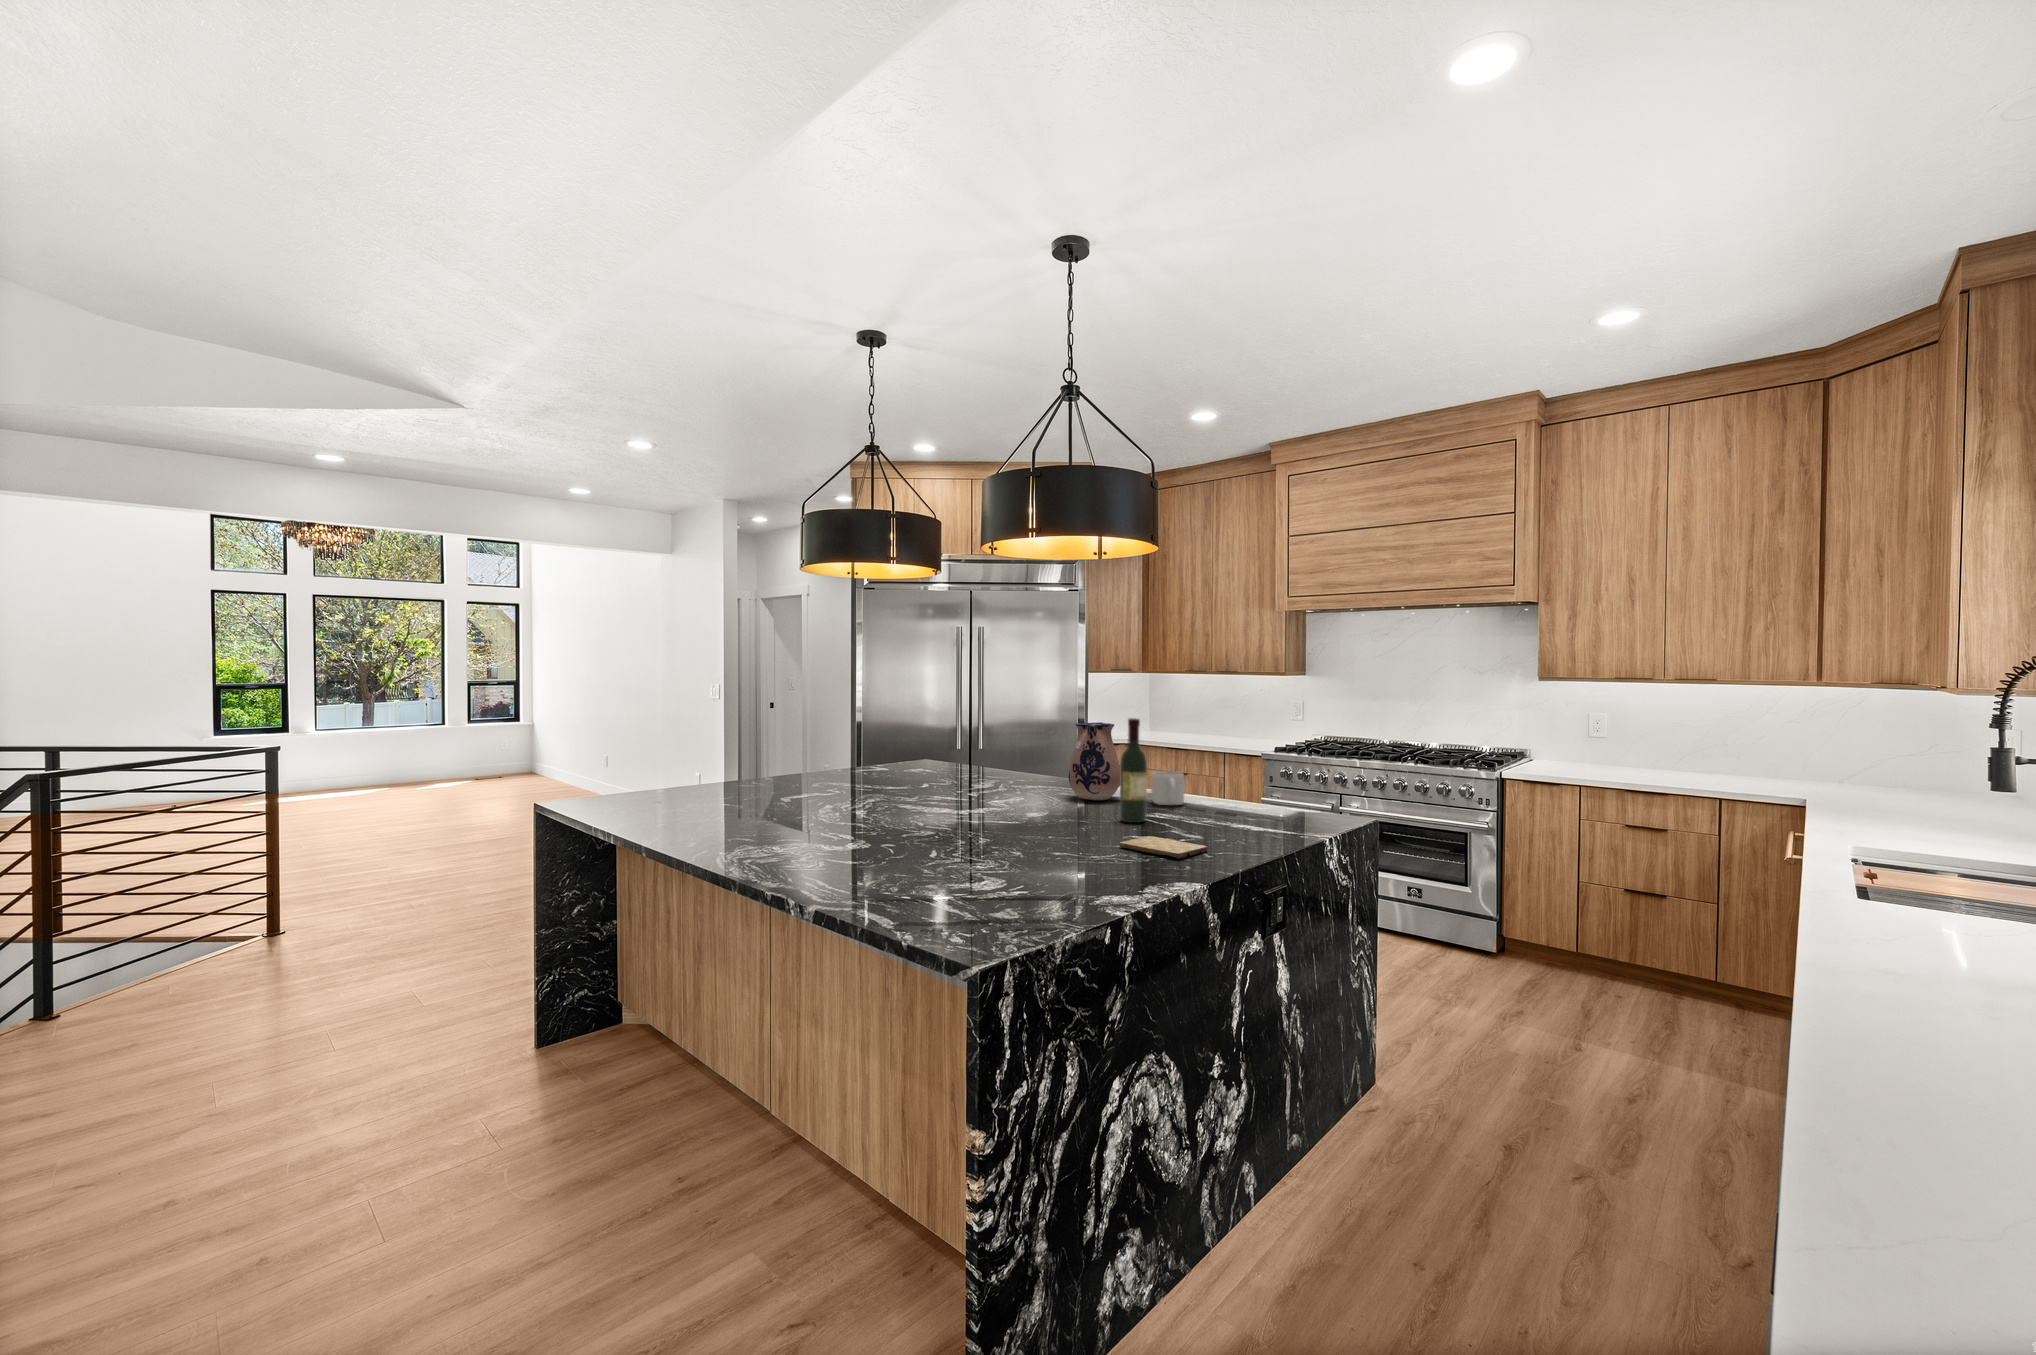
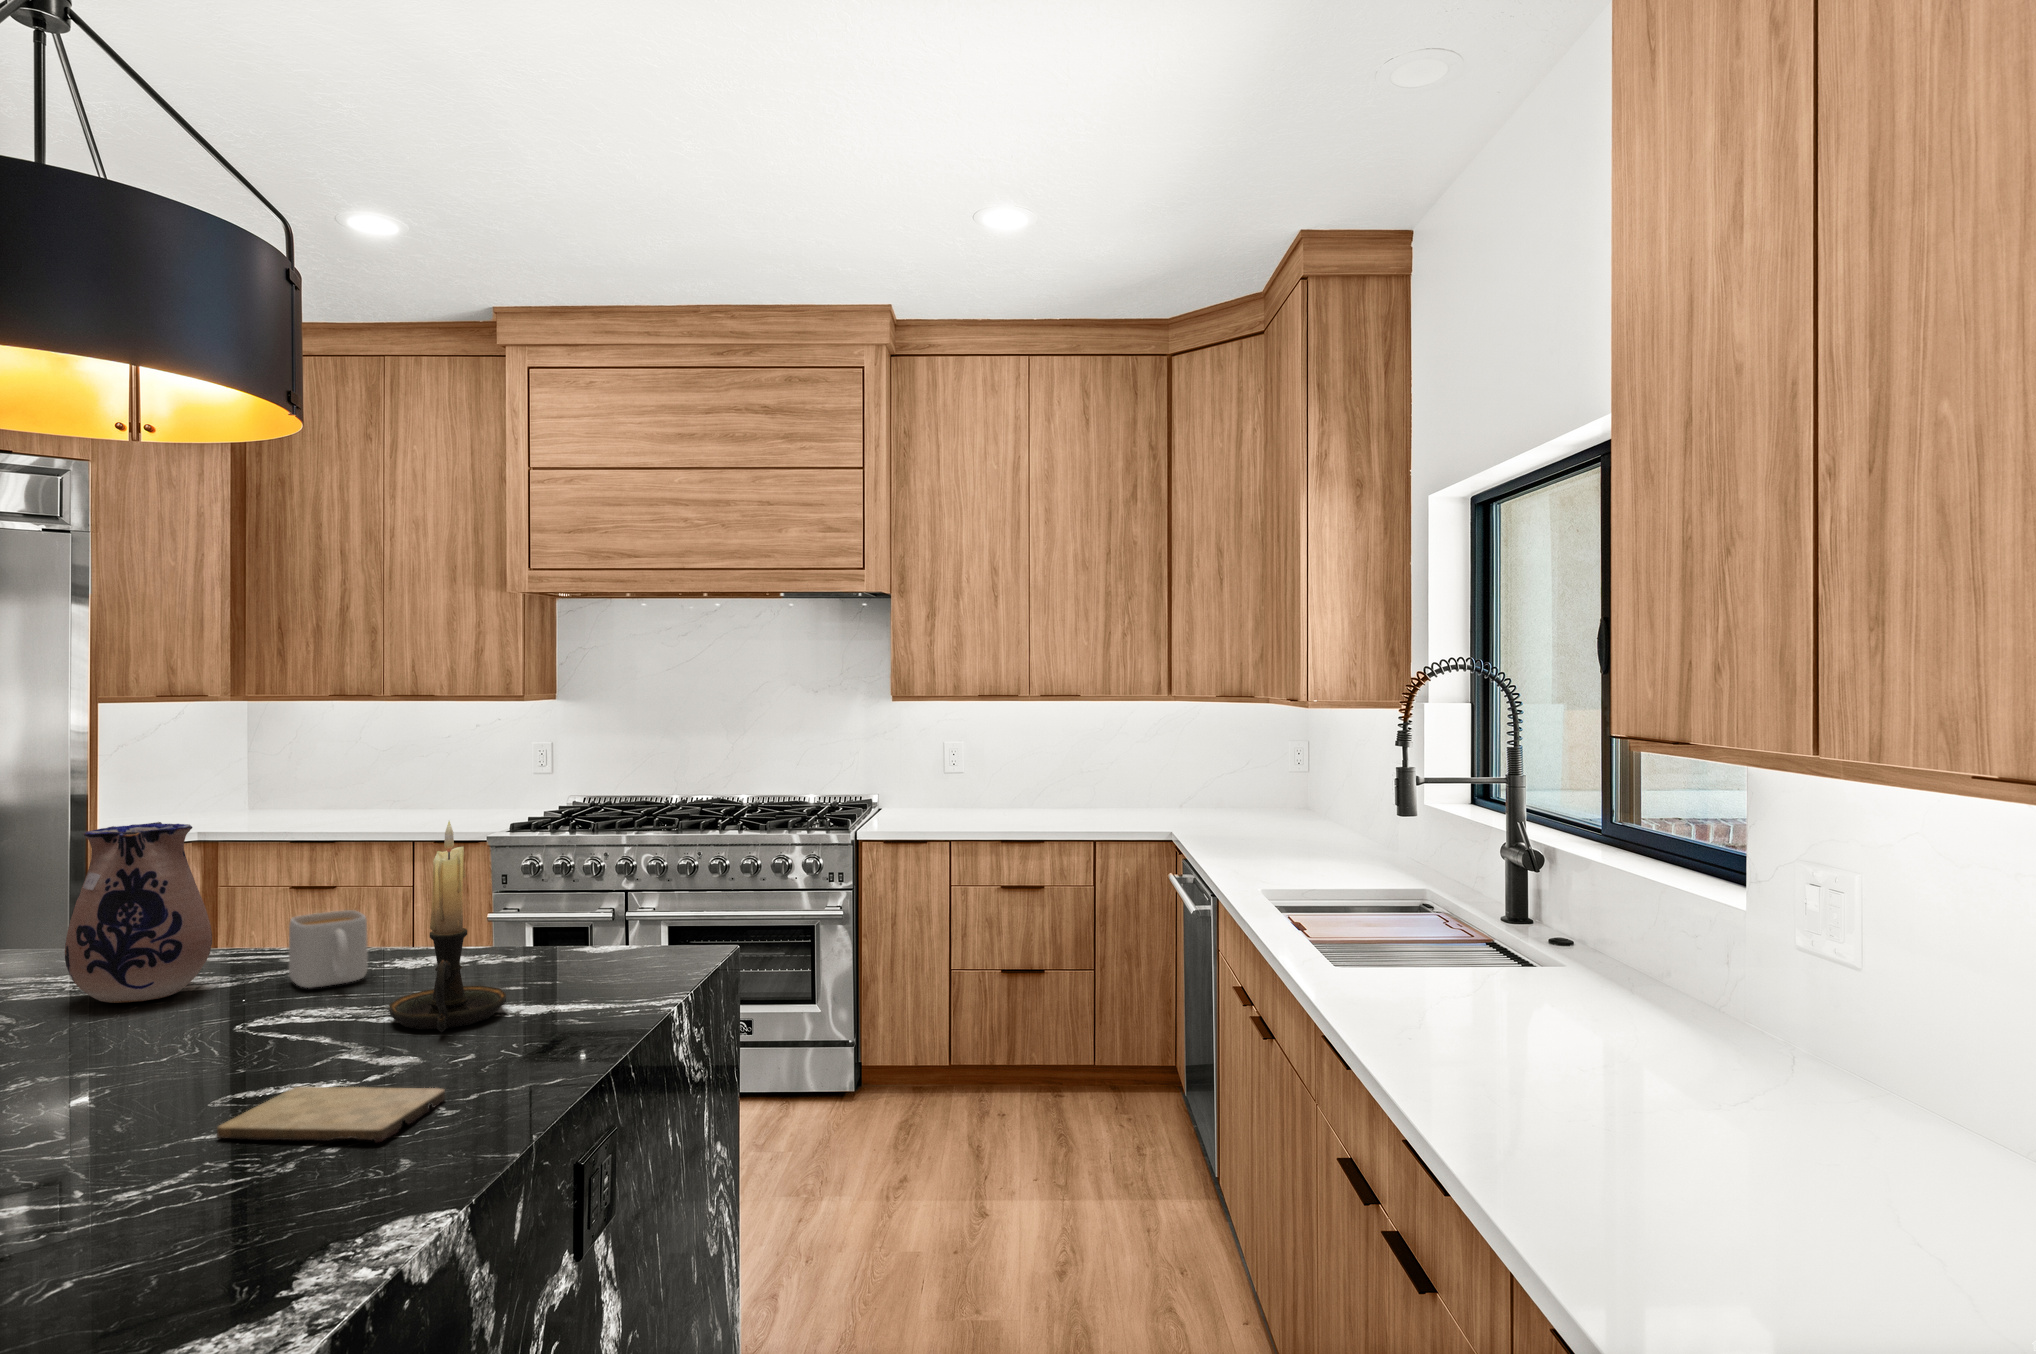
wine bottle: present [1119,718,1147,823] -> none [211,816,283,1052]
candle holder: none [1190,727,1243,829] -> present [389,821,506,1033]

